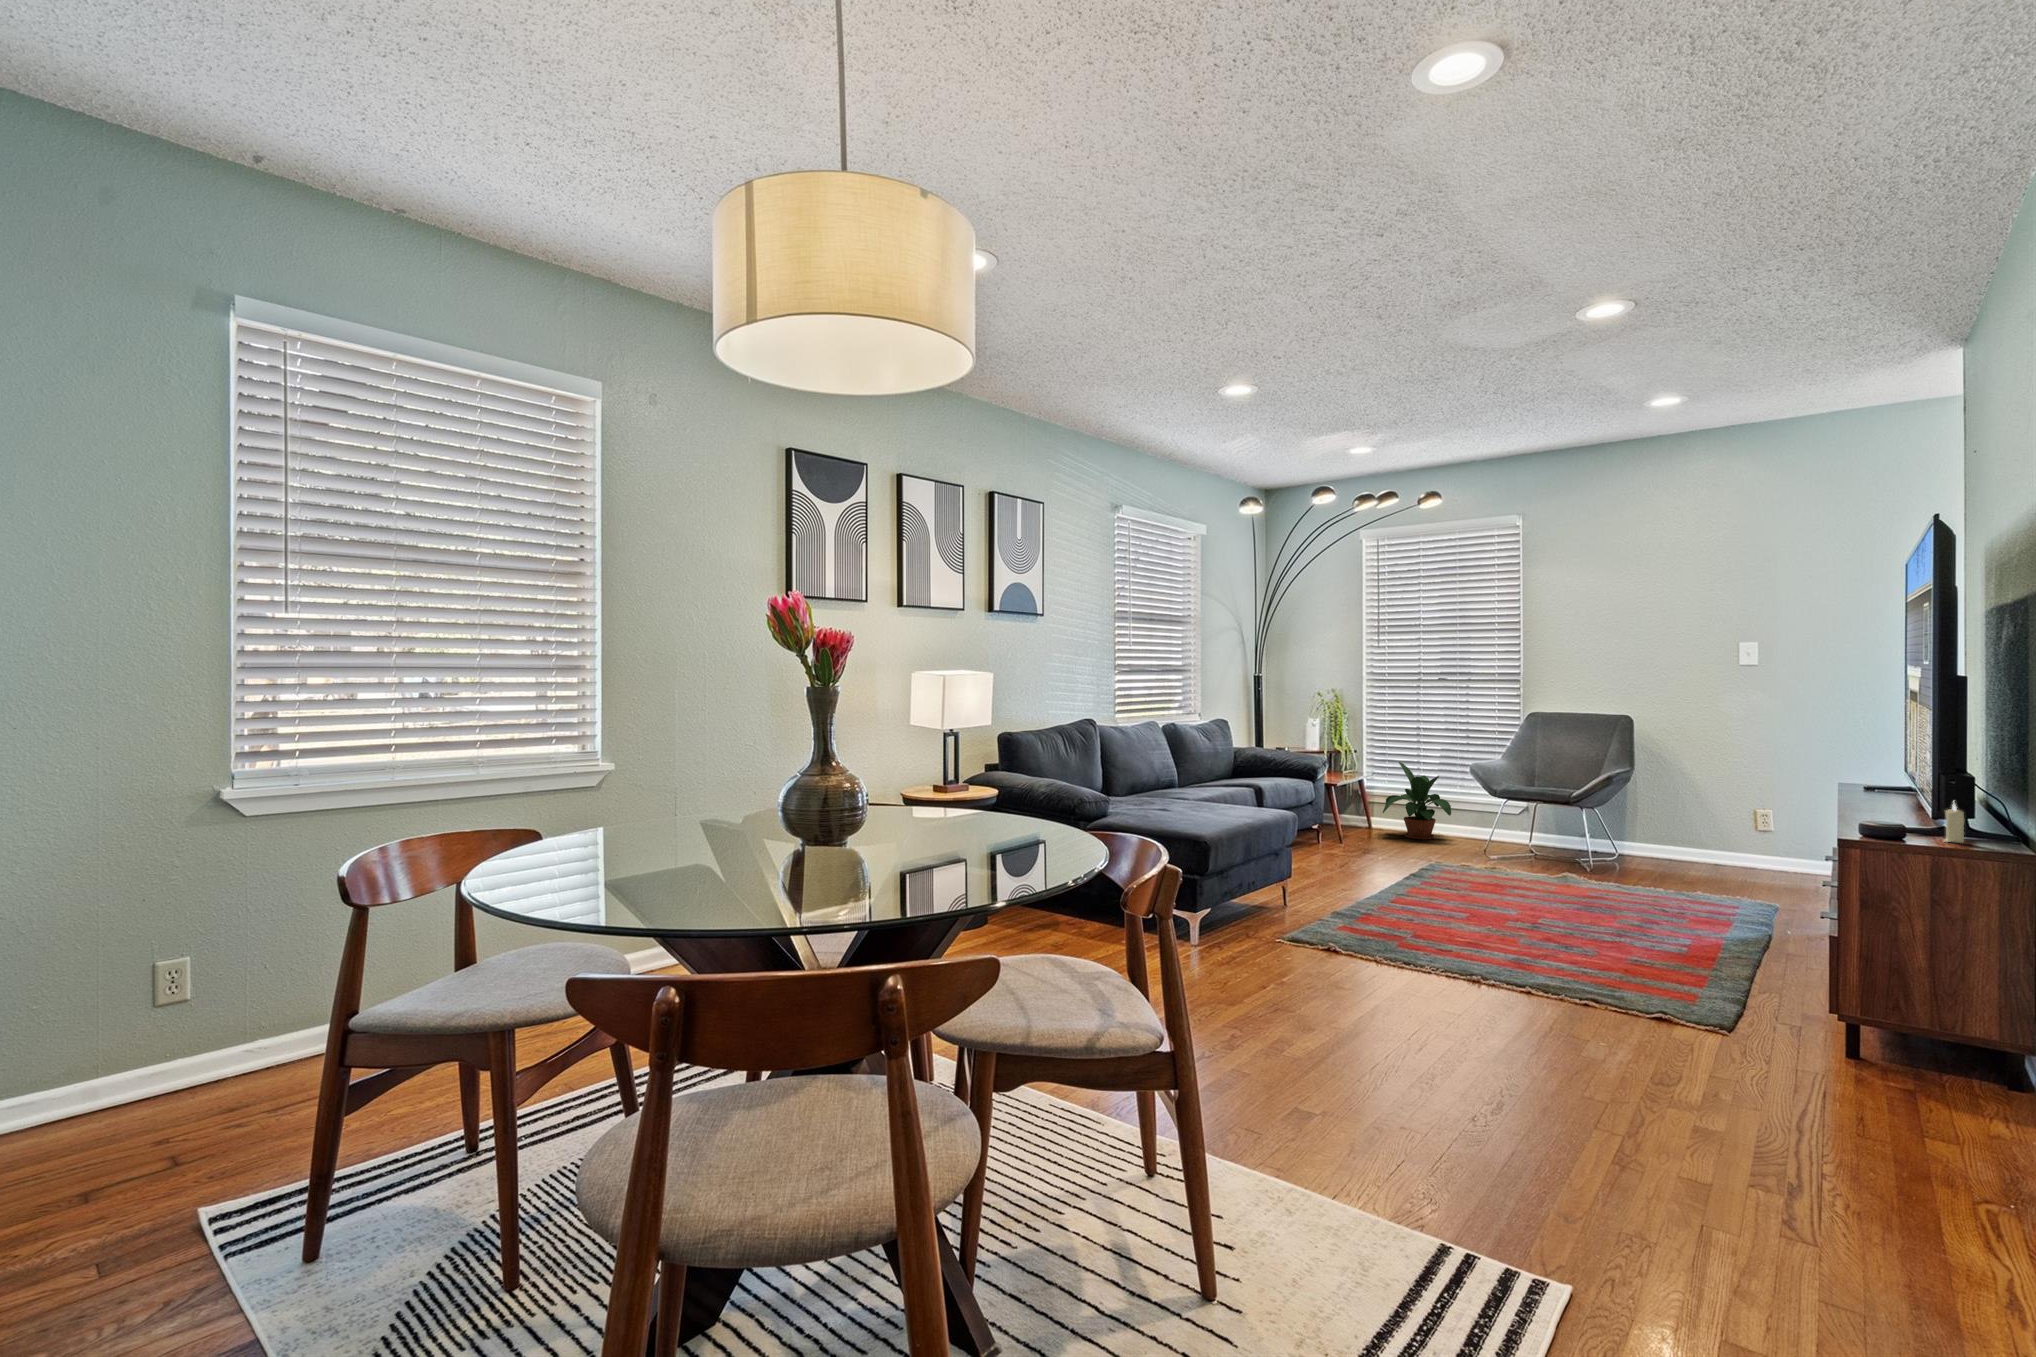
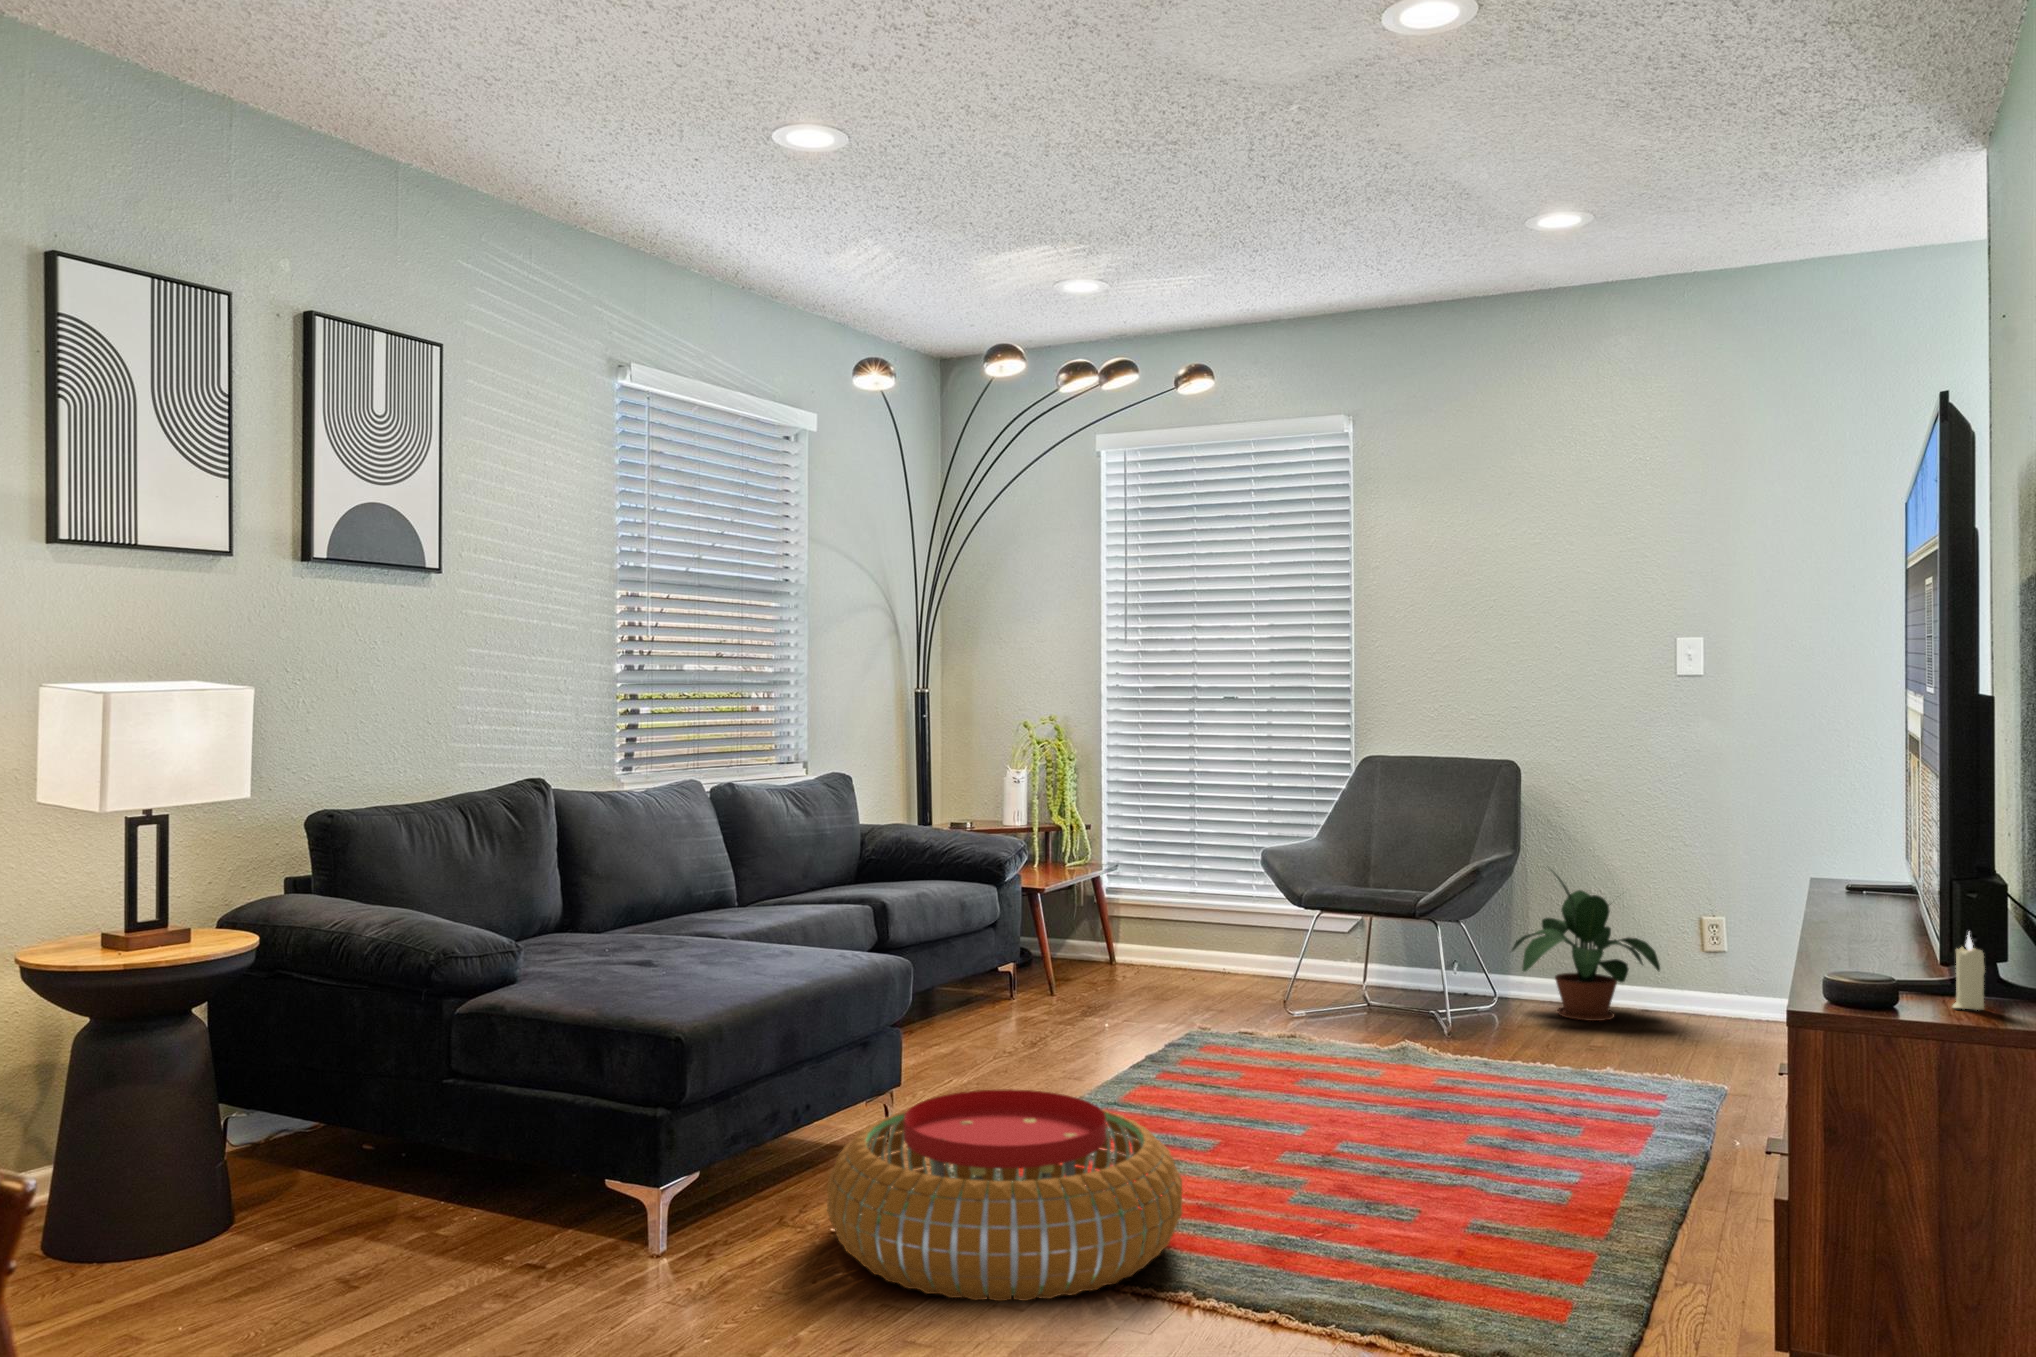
potted plant: present [1383,762,1451,839] -> present [1512,868,1660,1021]
pouf: none [1276,875,1467,973] -> present [827,1089,1182,1301]

